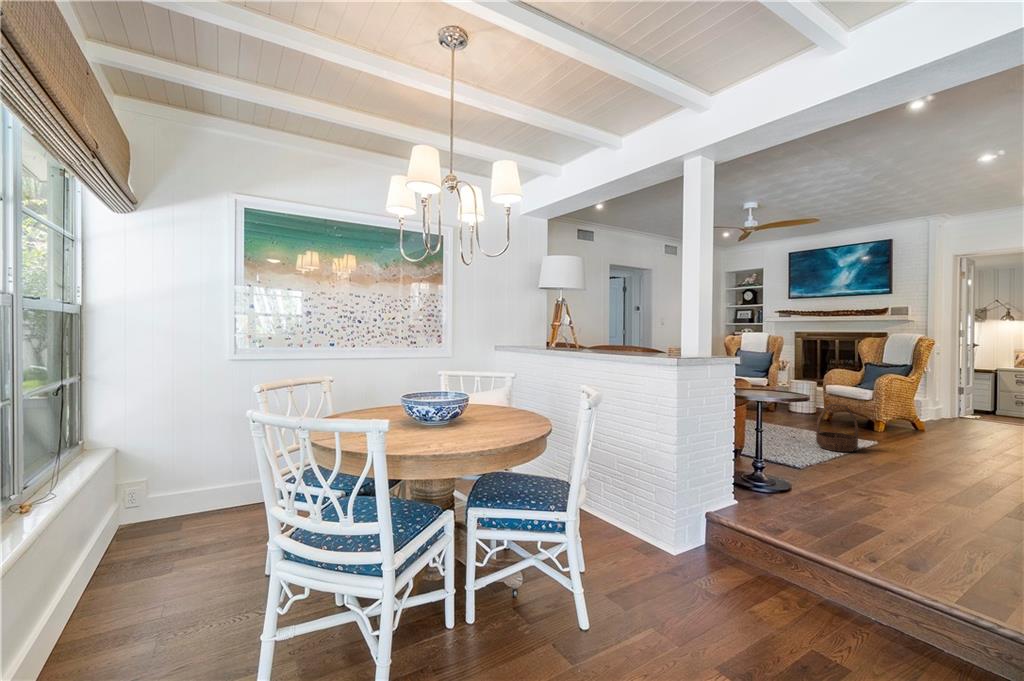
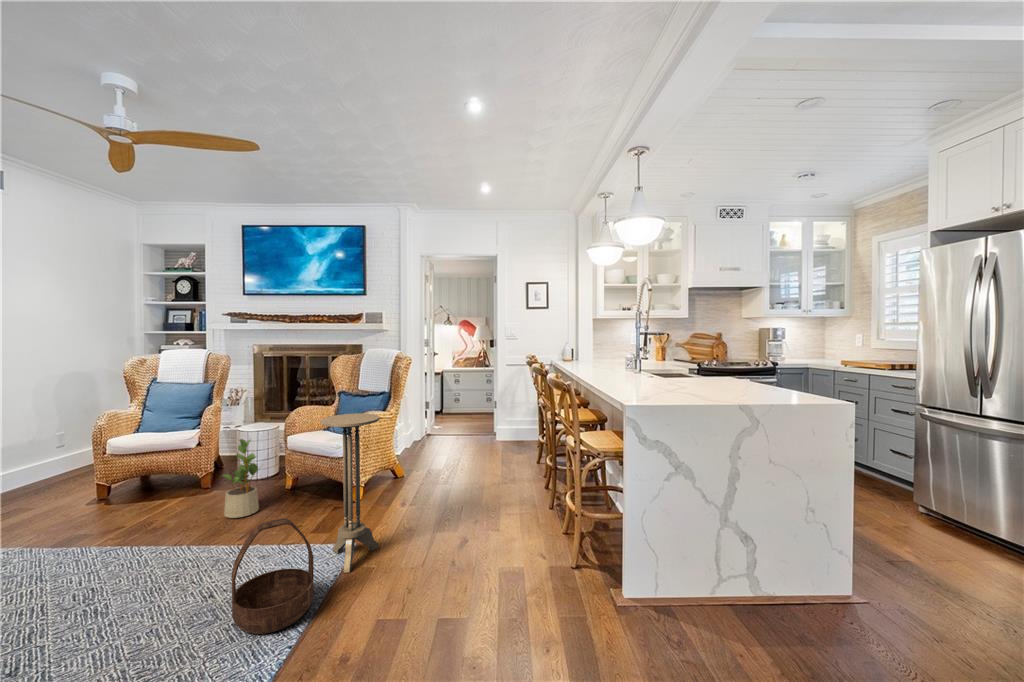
side table: none [861,364,902,448] -> present [321,413,380,573]
potted plant: none [790,380,815,423] -> present [223,439,259,518]

